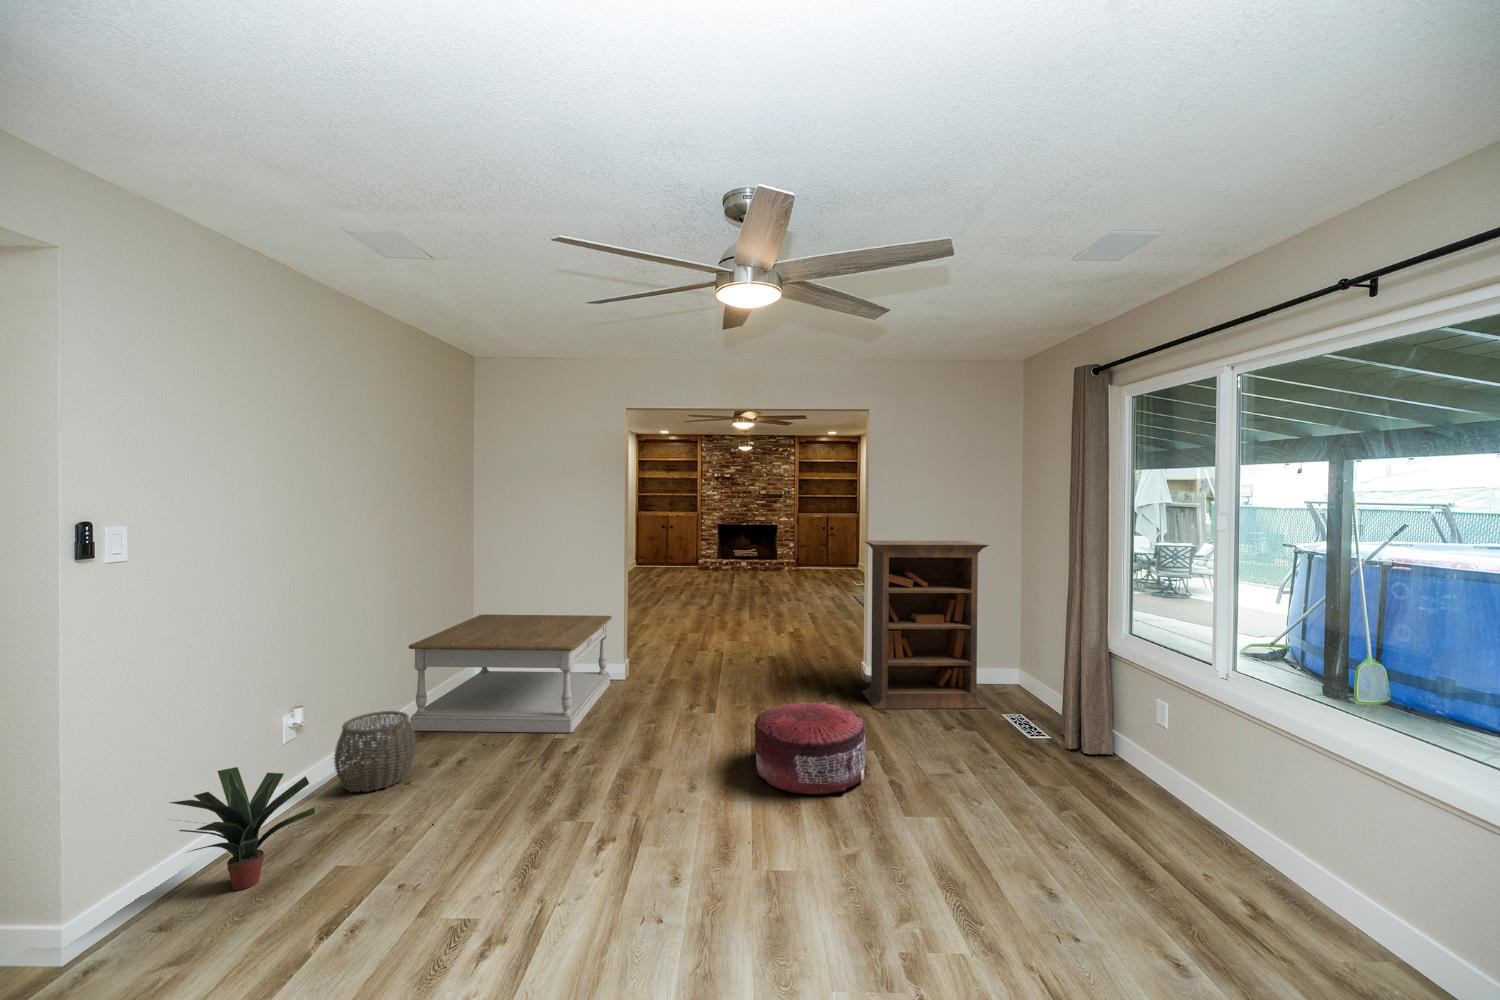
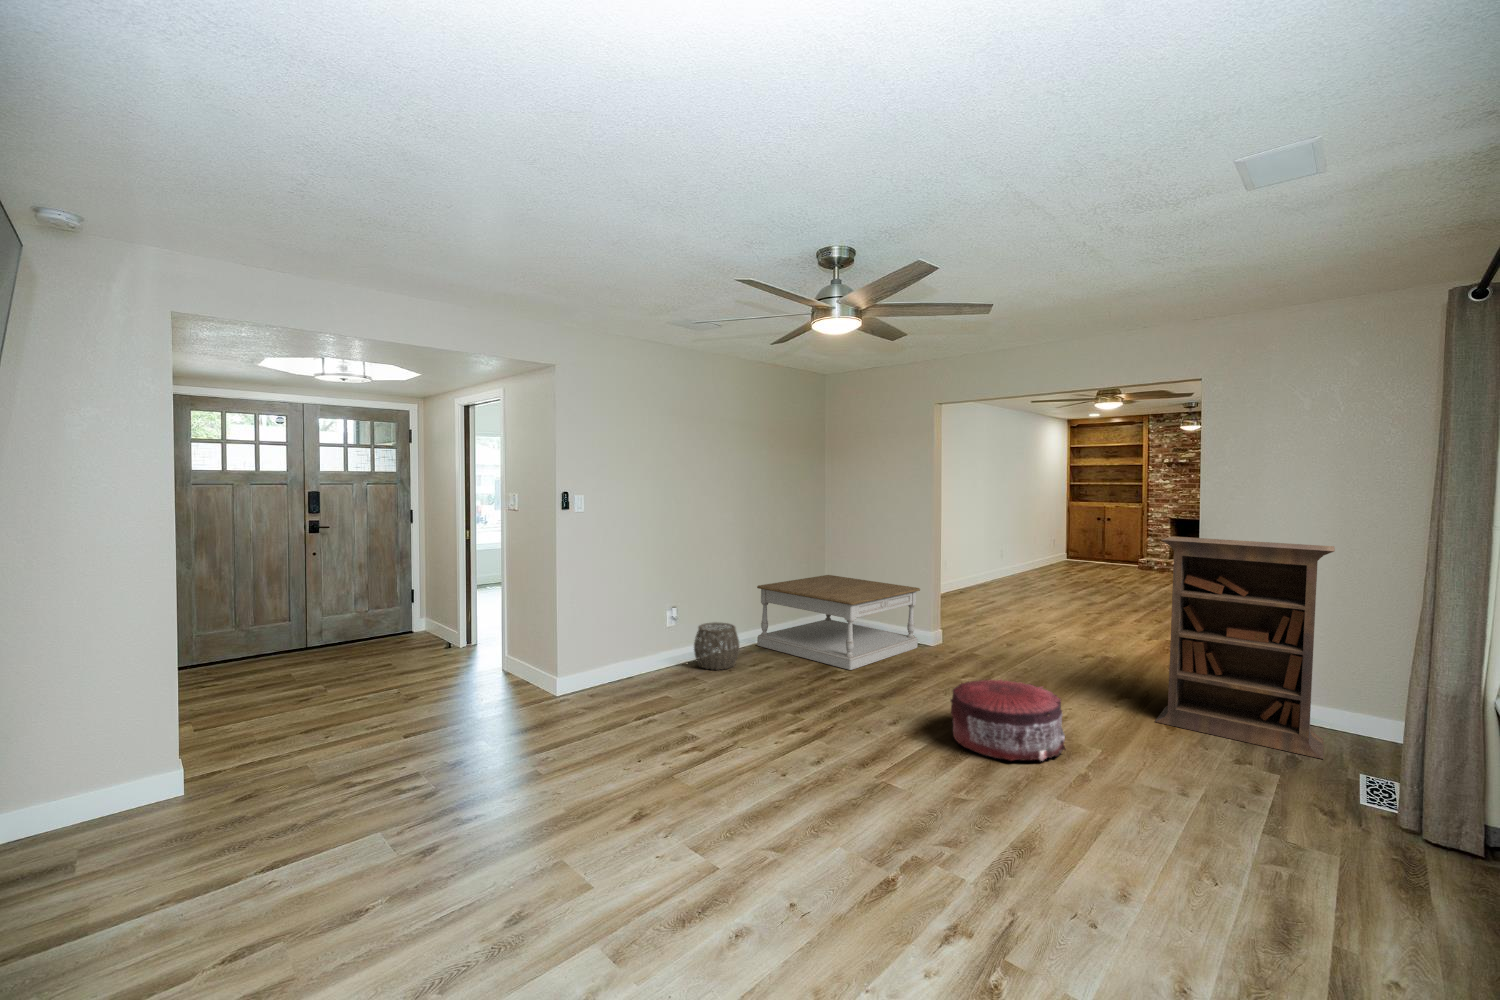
potted plant: present [170,767,315,890] -> none [592,628,659,692]

